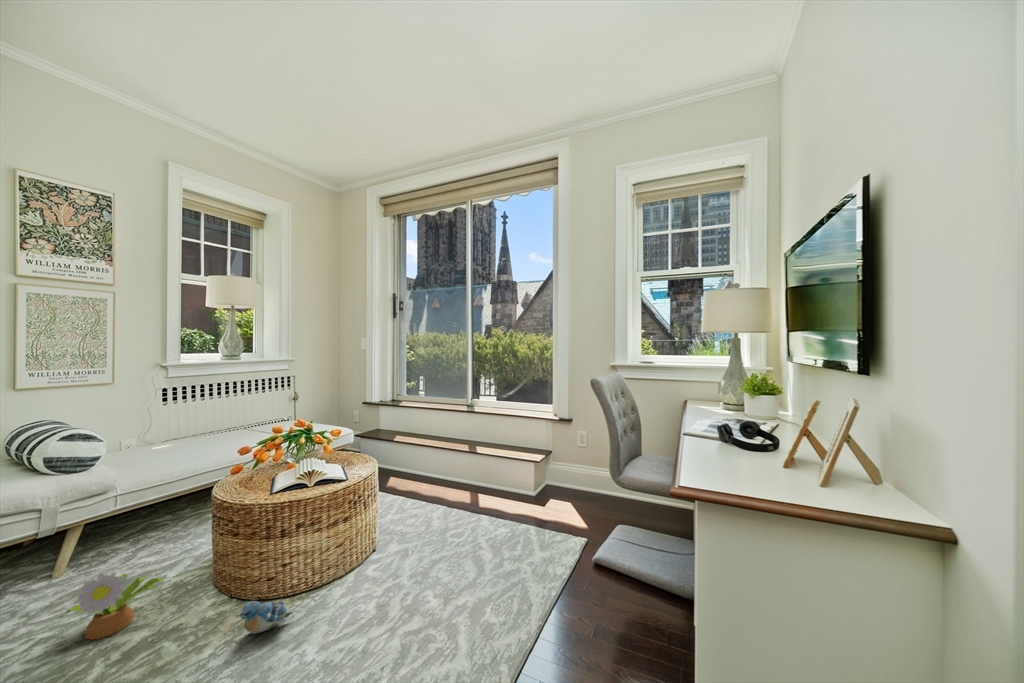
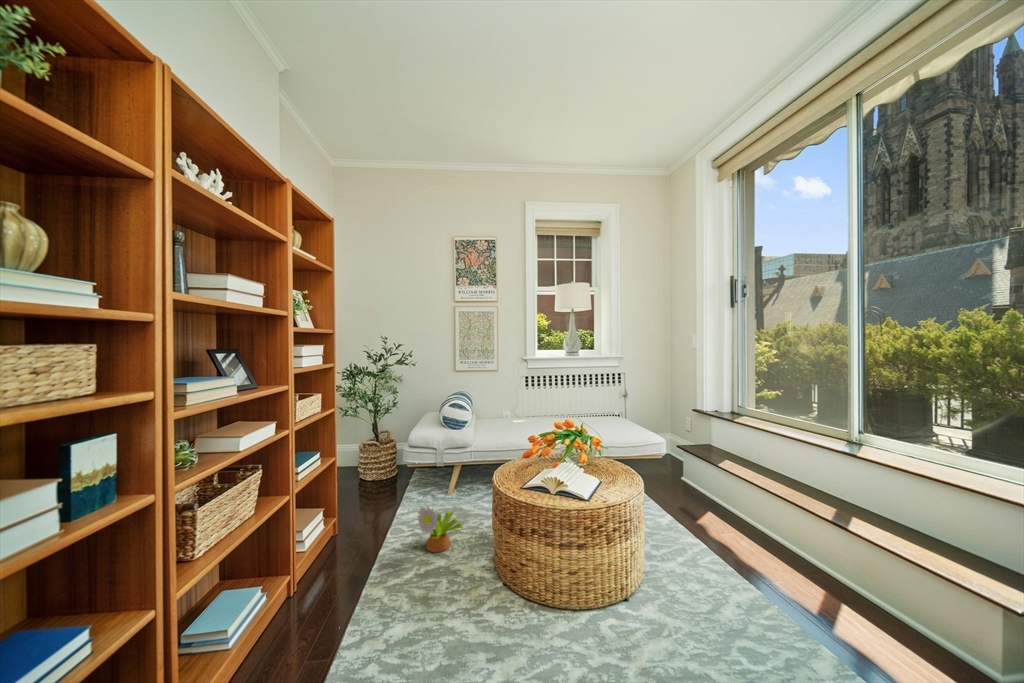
plush toy: present [239,601,292,633] -> none [472,584,512,625]

